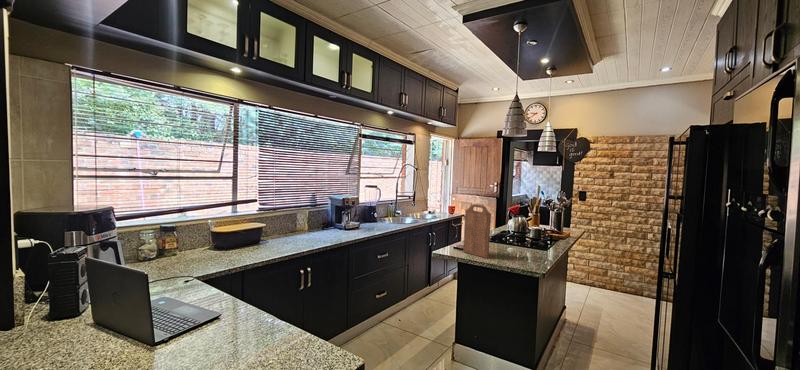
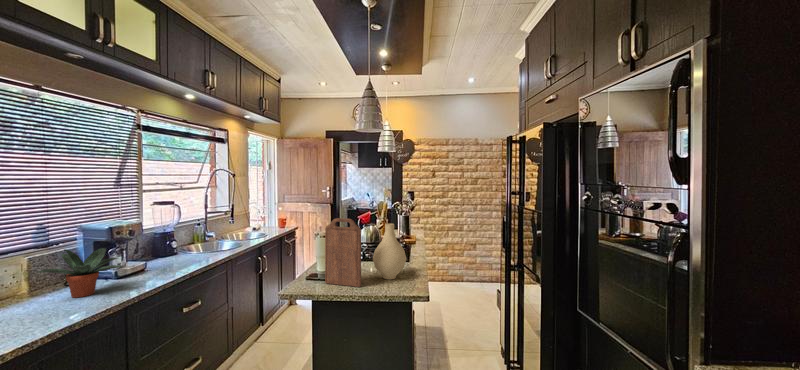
potted plant: none [313,207,349,236] -> present [38,248,121,298]
vase: none [502,213,531,259] -> present [373,224,406,279]

